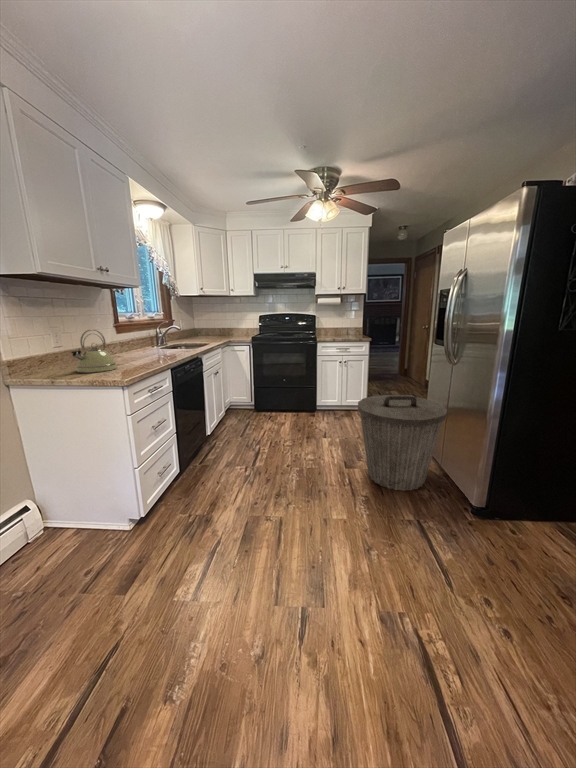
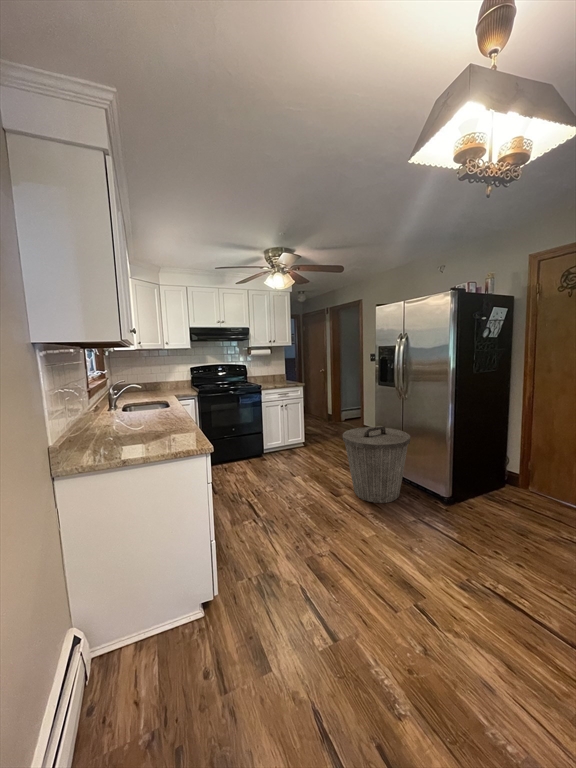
kettle: present [71,330,117,373] -> none [115,397,158,448]

